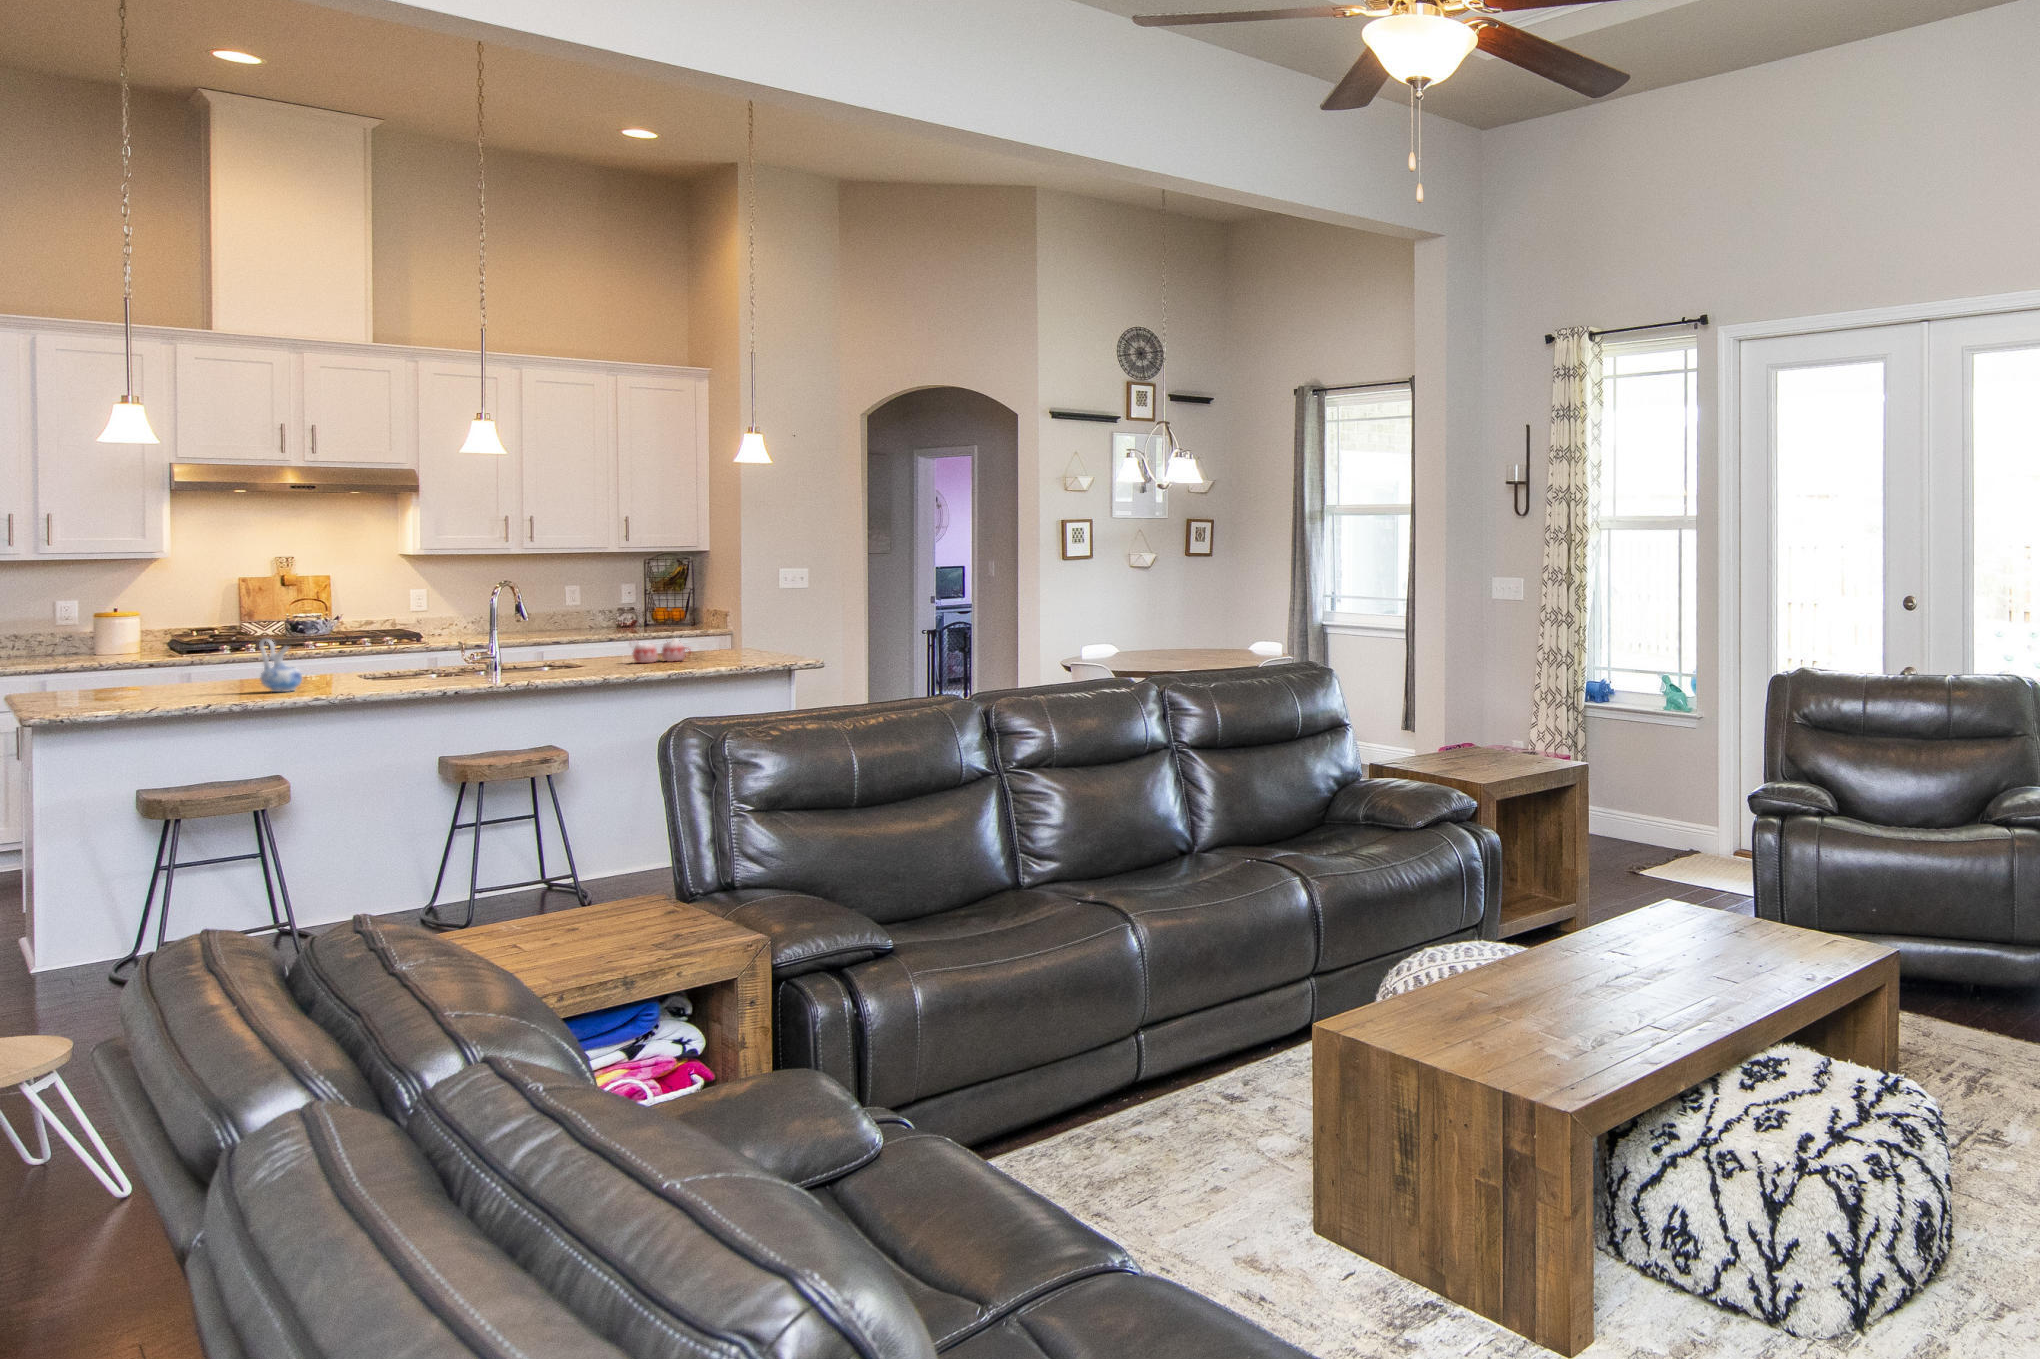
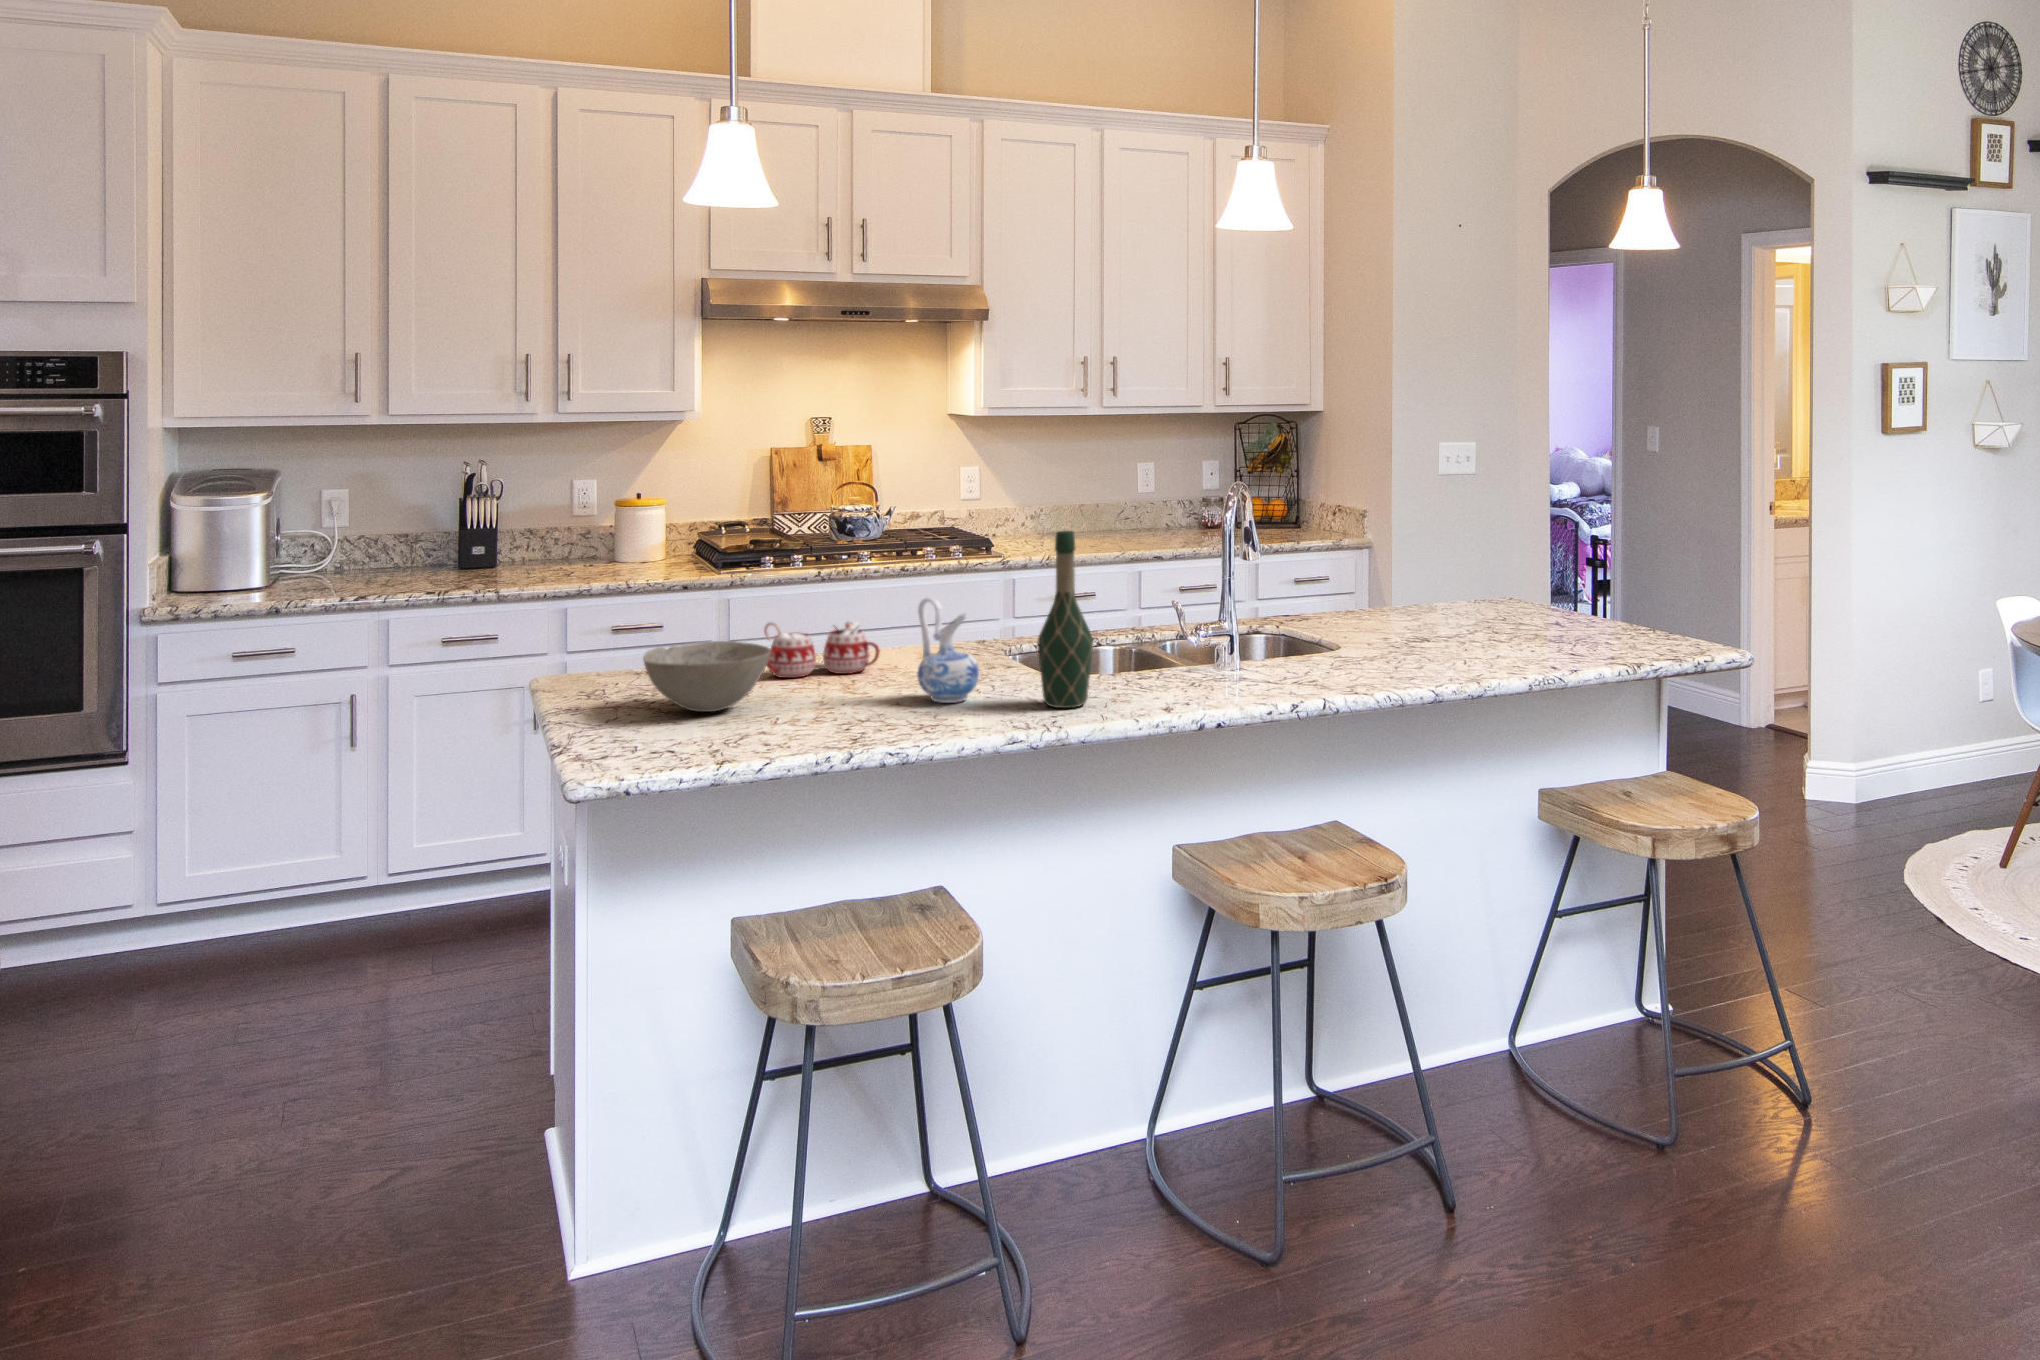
wine bottle: none [333,602,369,690] -> present [1038,531,1093,708]
mug: present [633,638,691,663] -> present [764,621,879,678]
bowl: none [66,666,159,700] -> present [643,641,771,712]

